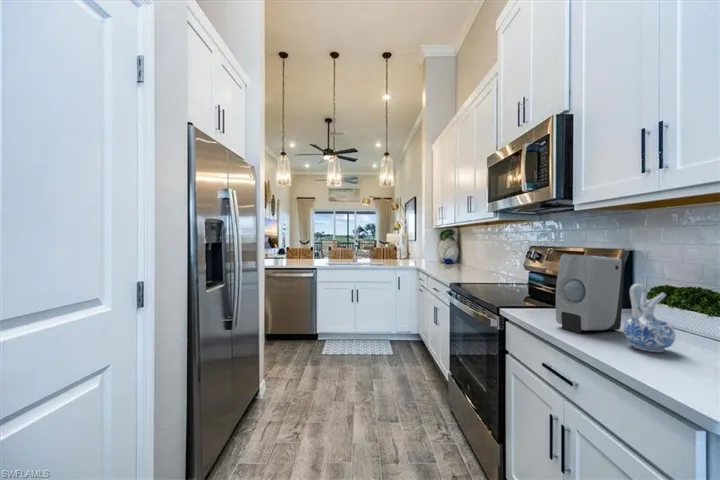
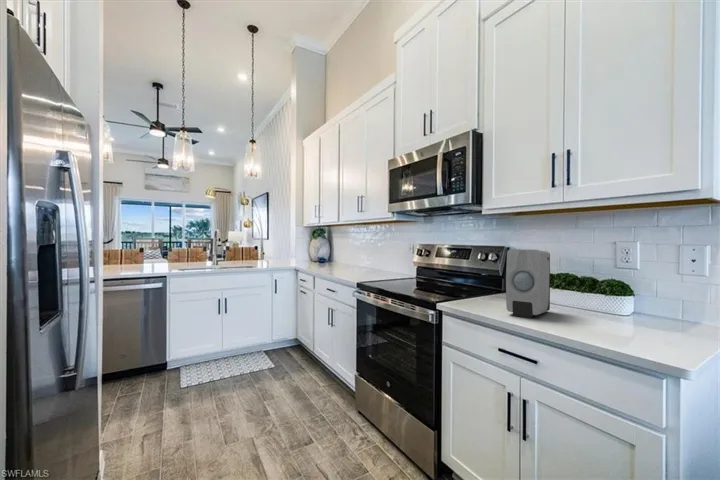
ceramic pitcher: present [624,284,675,352] -> none [572,271,612,326]

